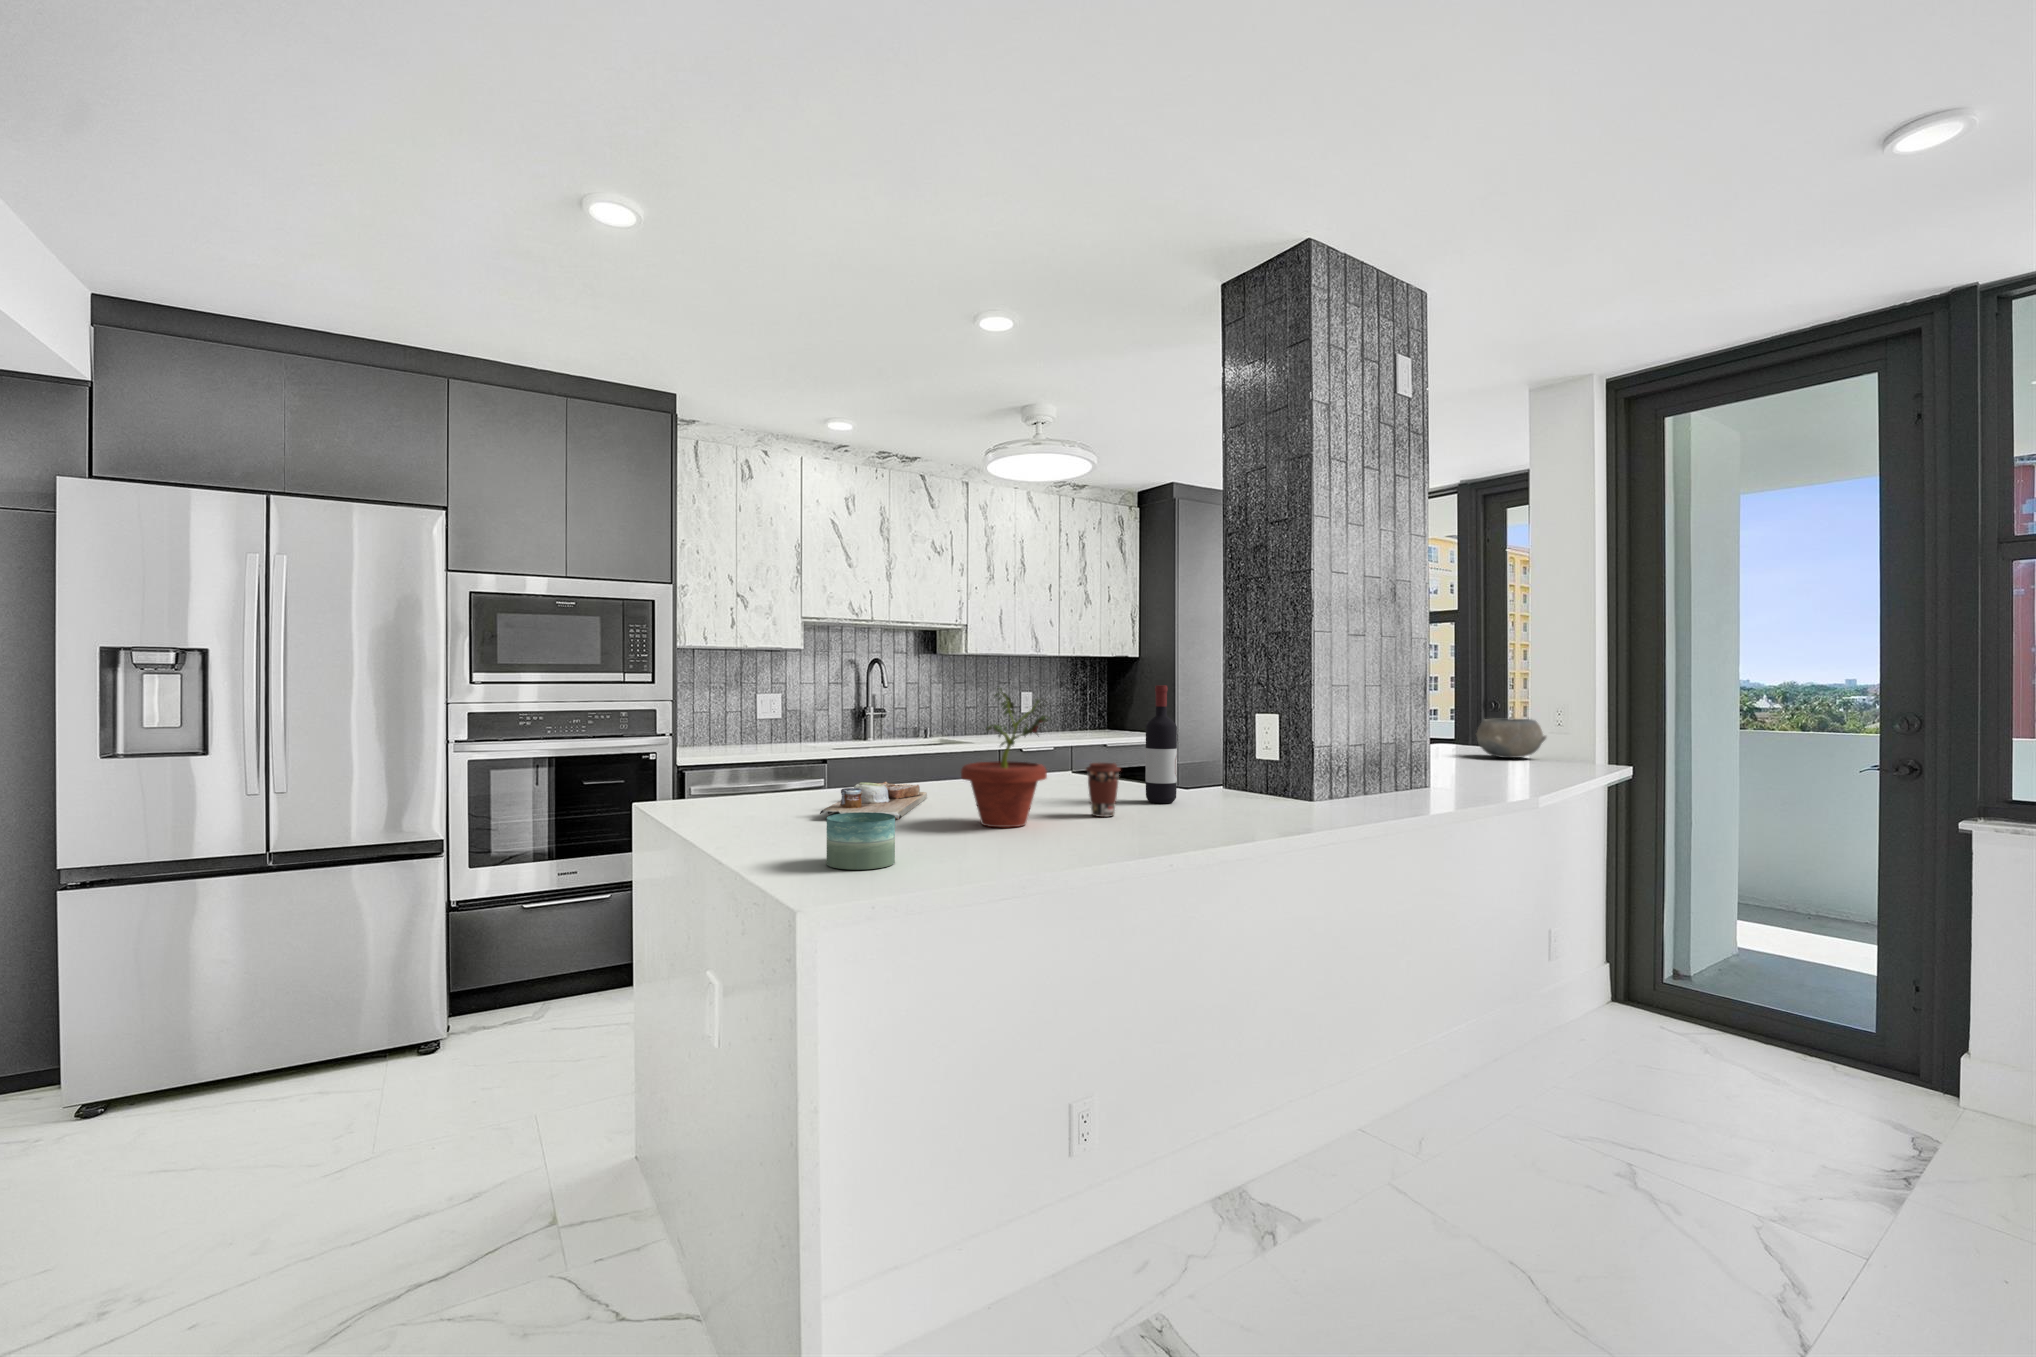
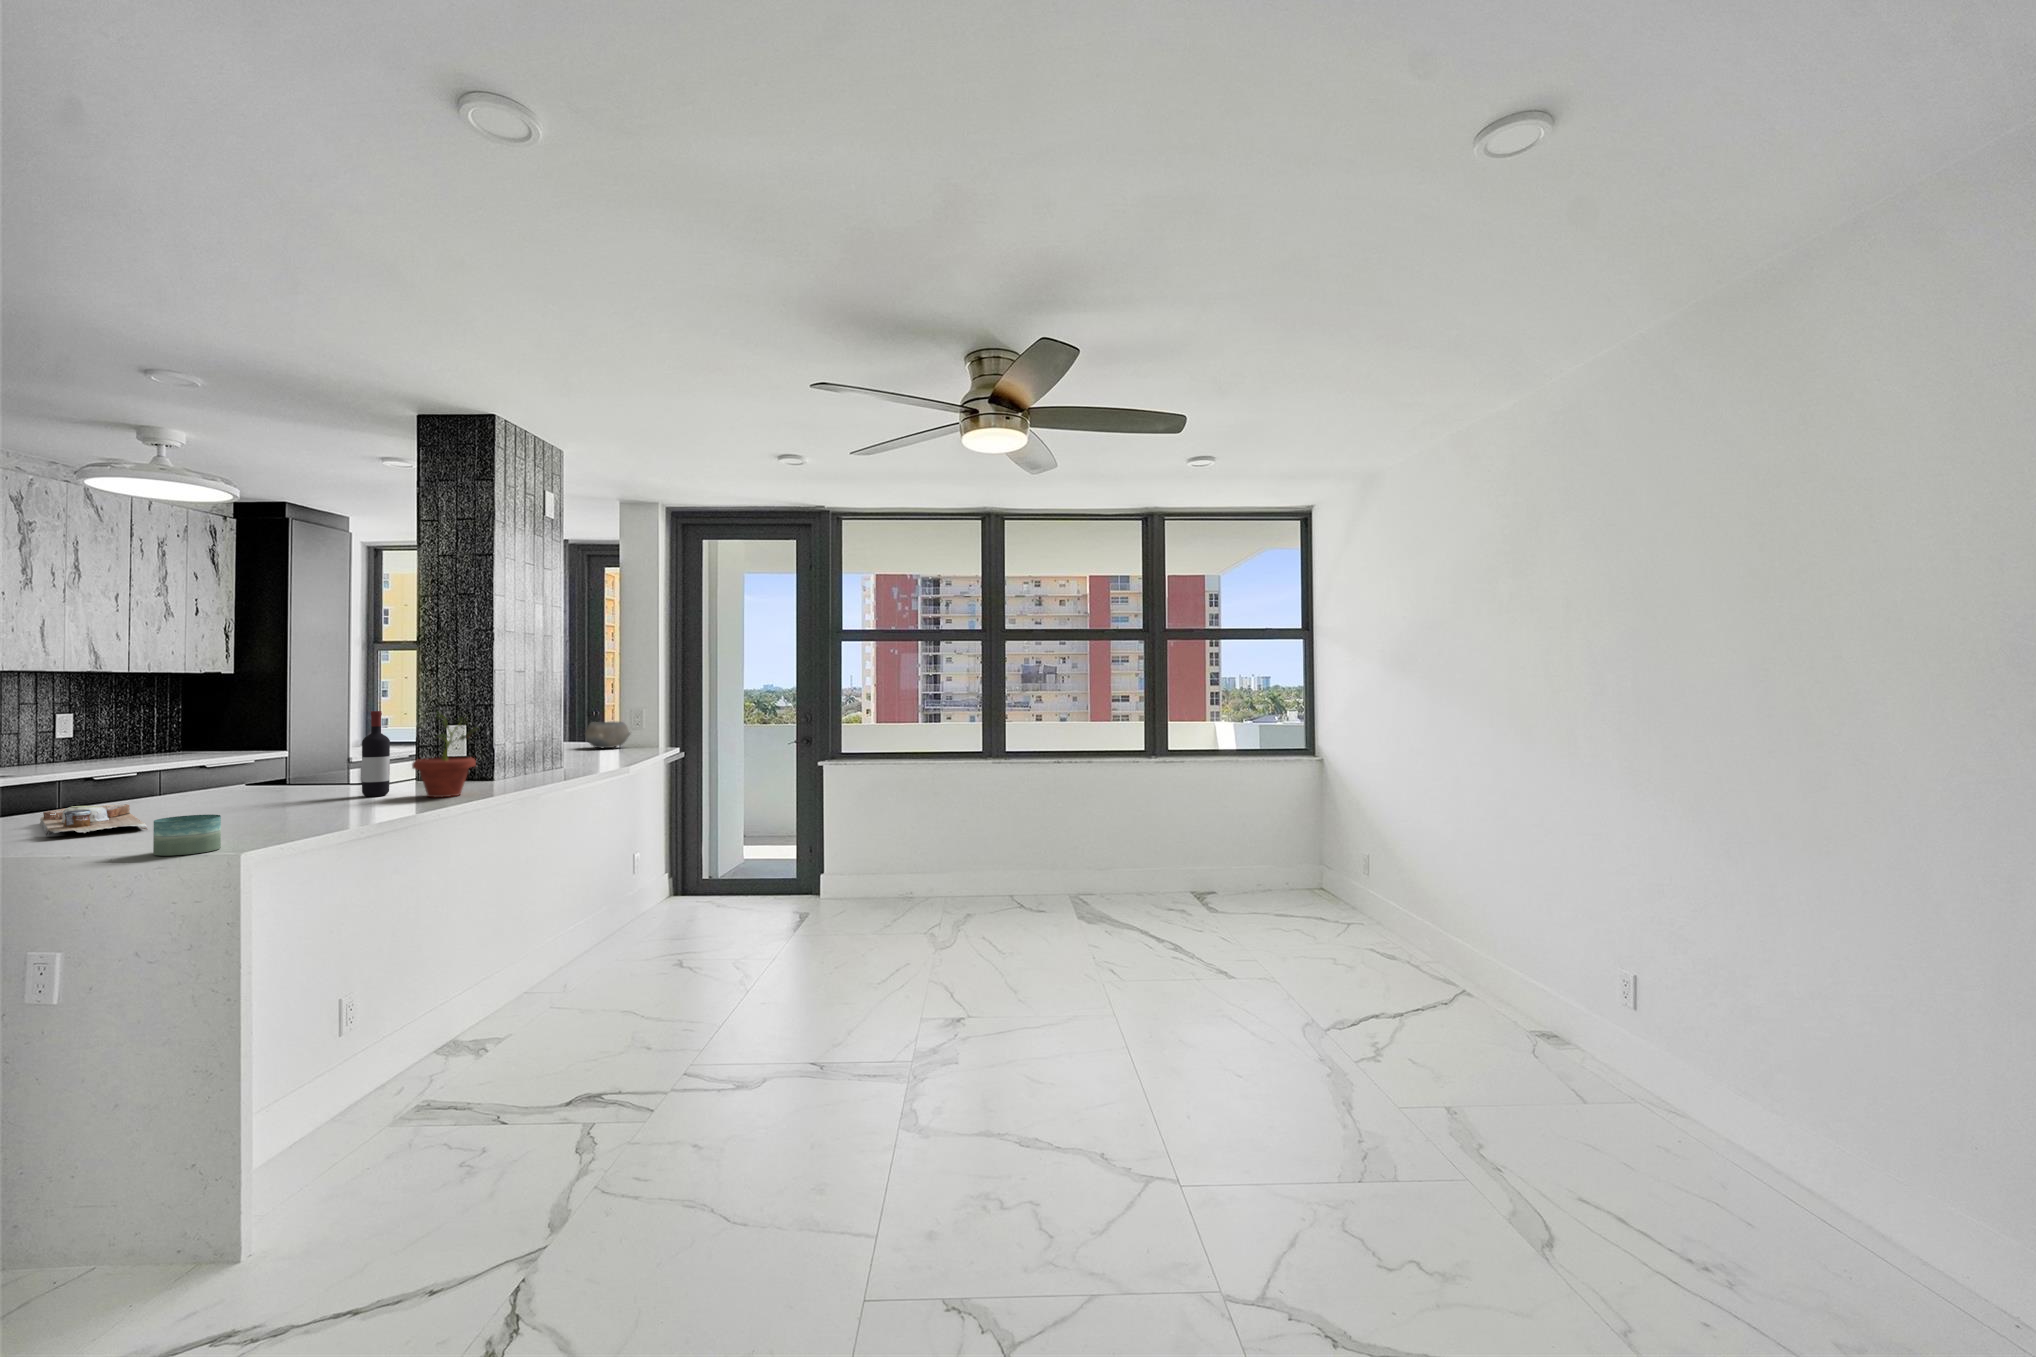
potted plant: present [961,688,1047,828] -> present [412,714,478,797]
coffee cup: present [1086,763,1120,817] -> none [325,769,357,808]

